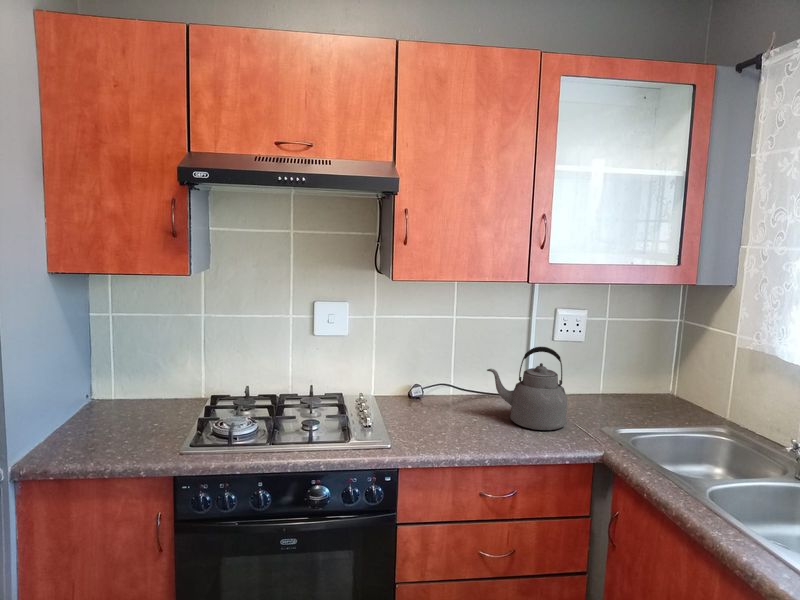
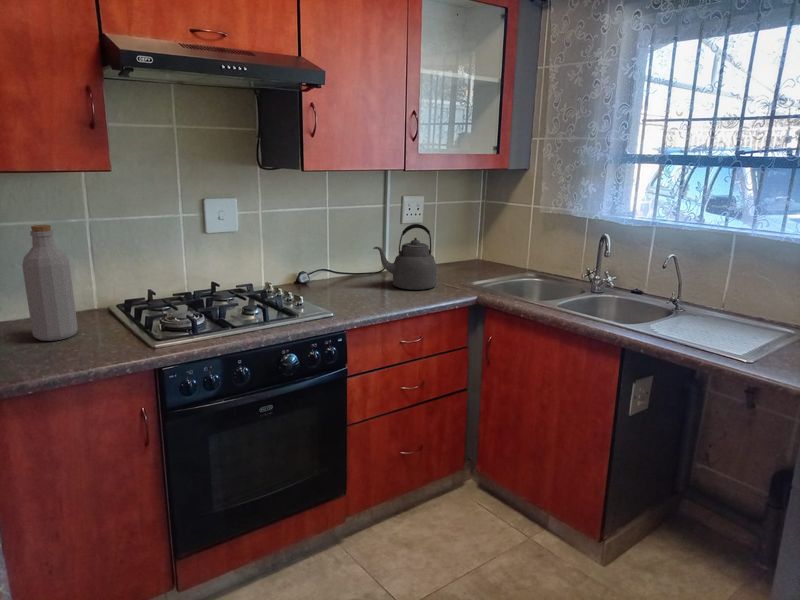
bottle: none [118,319,160,425] -> present [22,225,78,341]

